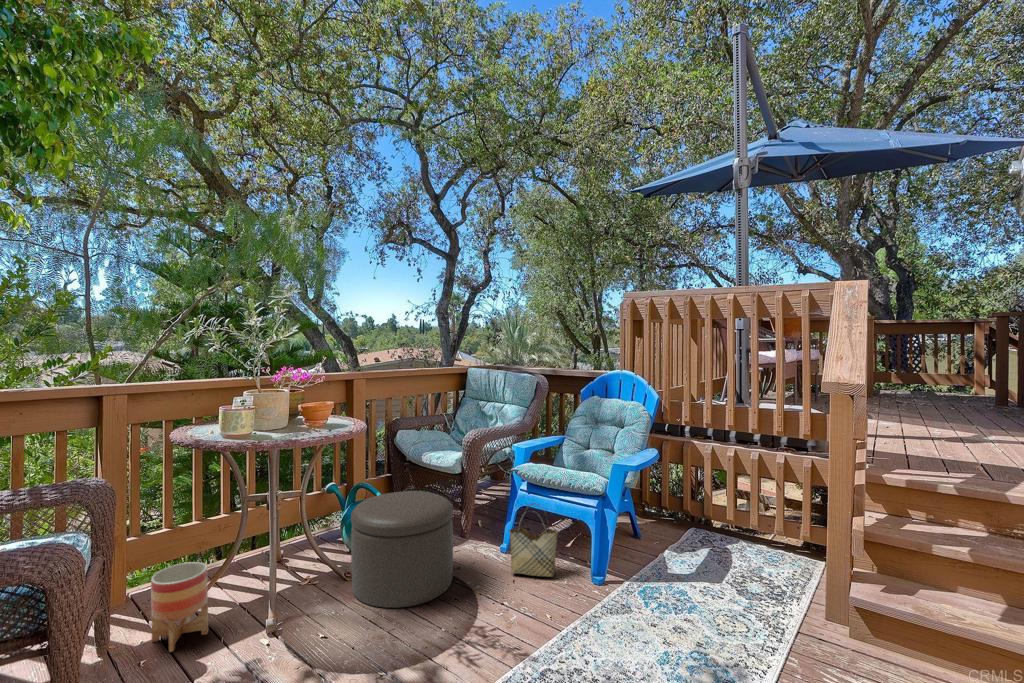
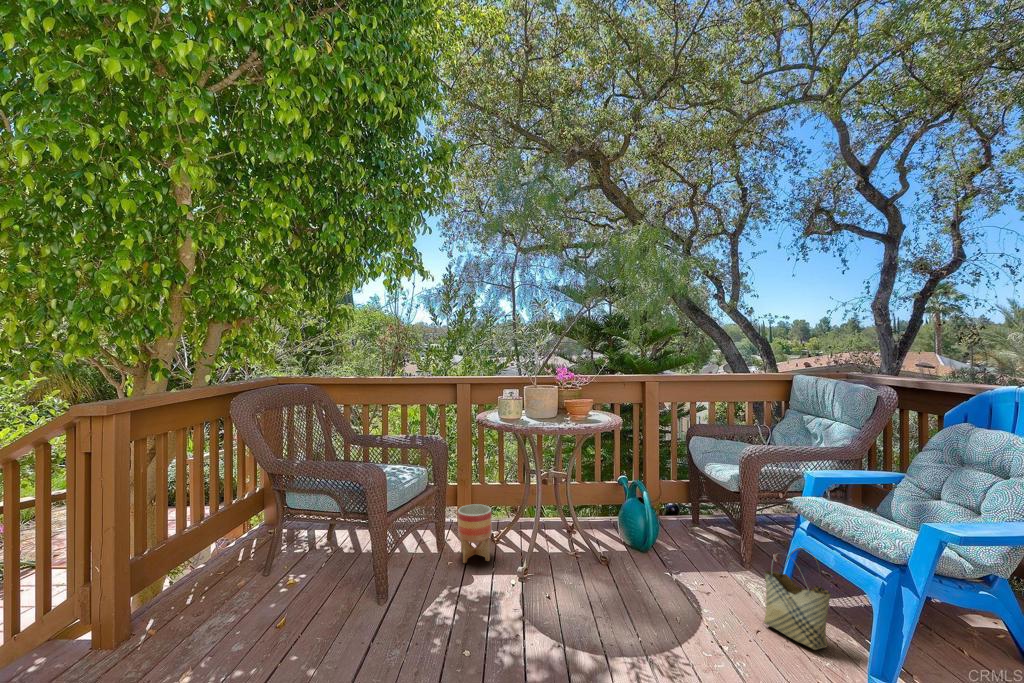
ottoman: present [351,491,453,608] -> none [594,493,698,610]

